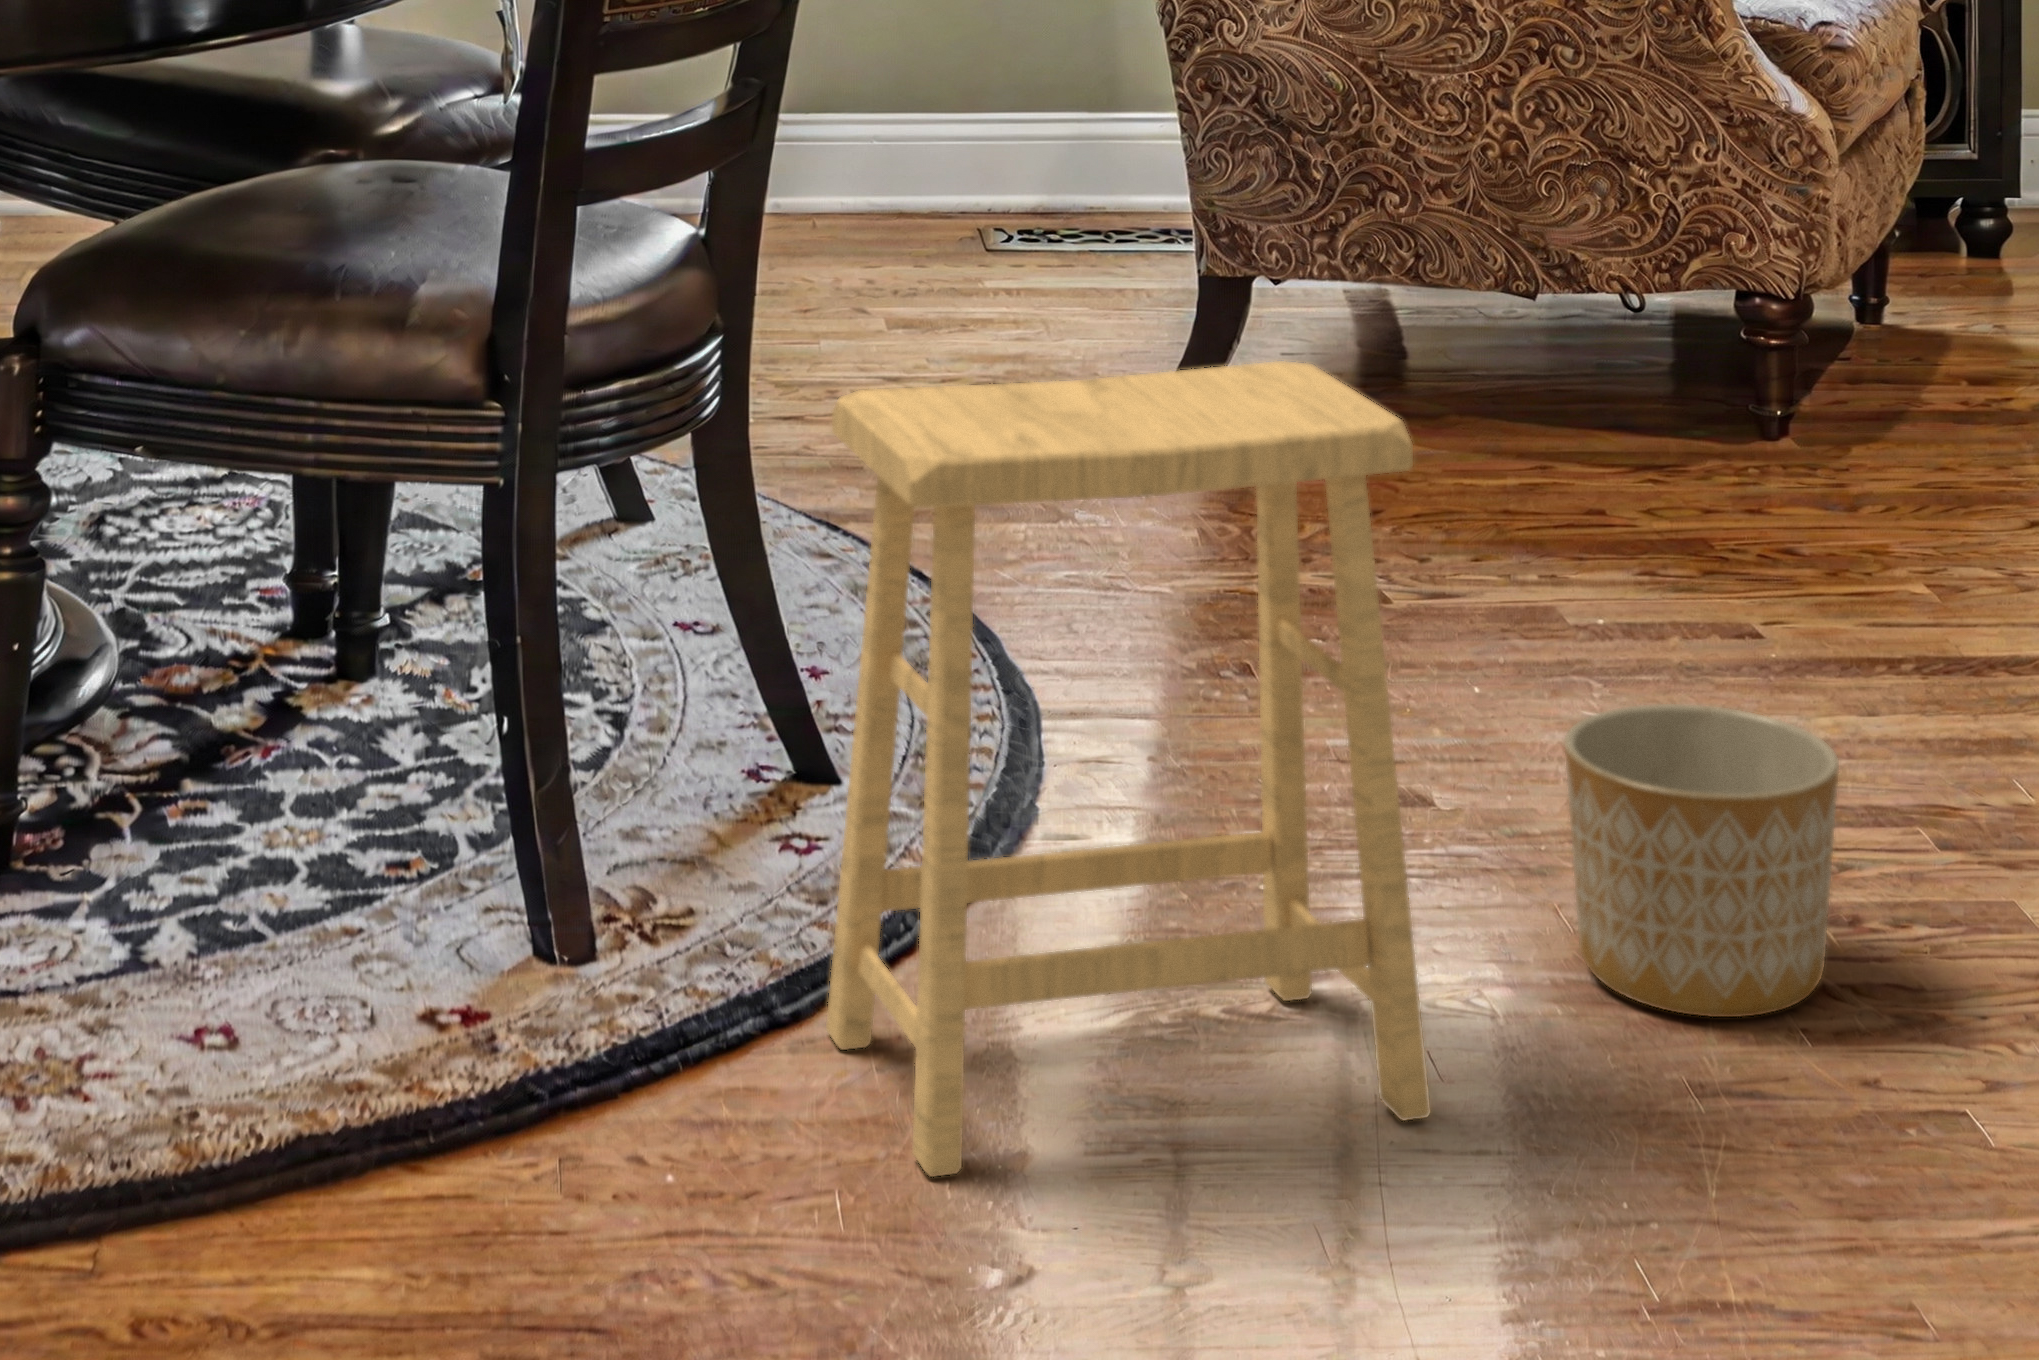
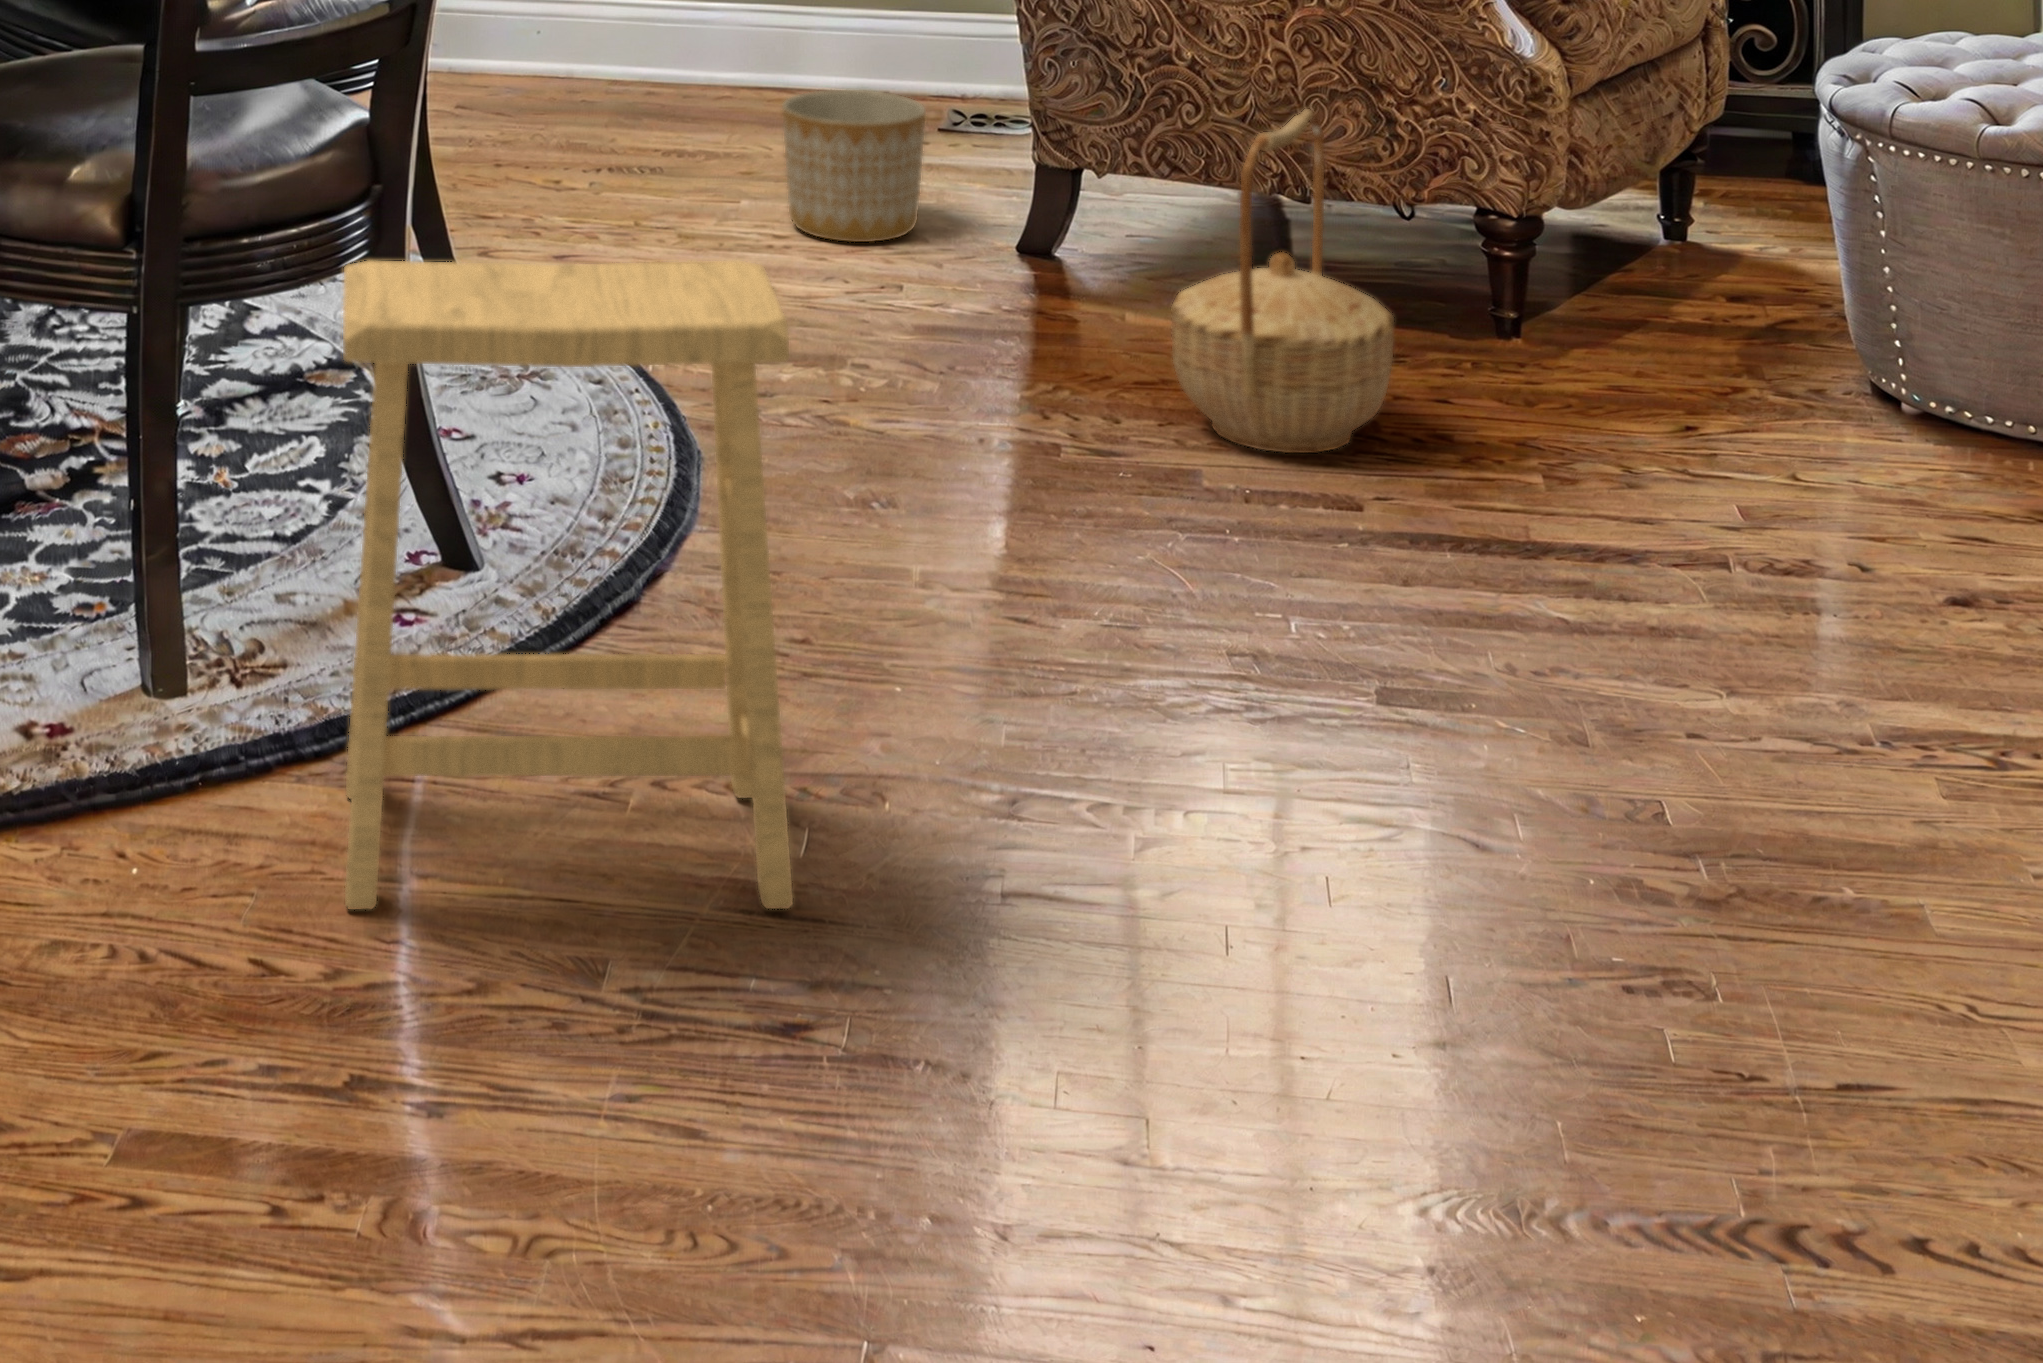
basket: none [1460,173,1715,566] -> present [1171,109,1394,453]
planter: present [1565,704,1839,1017] -> present [782,90,926,242]

